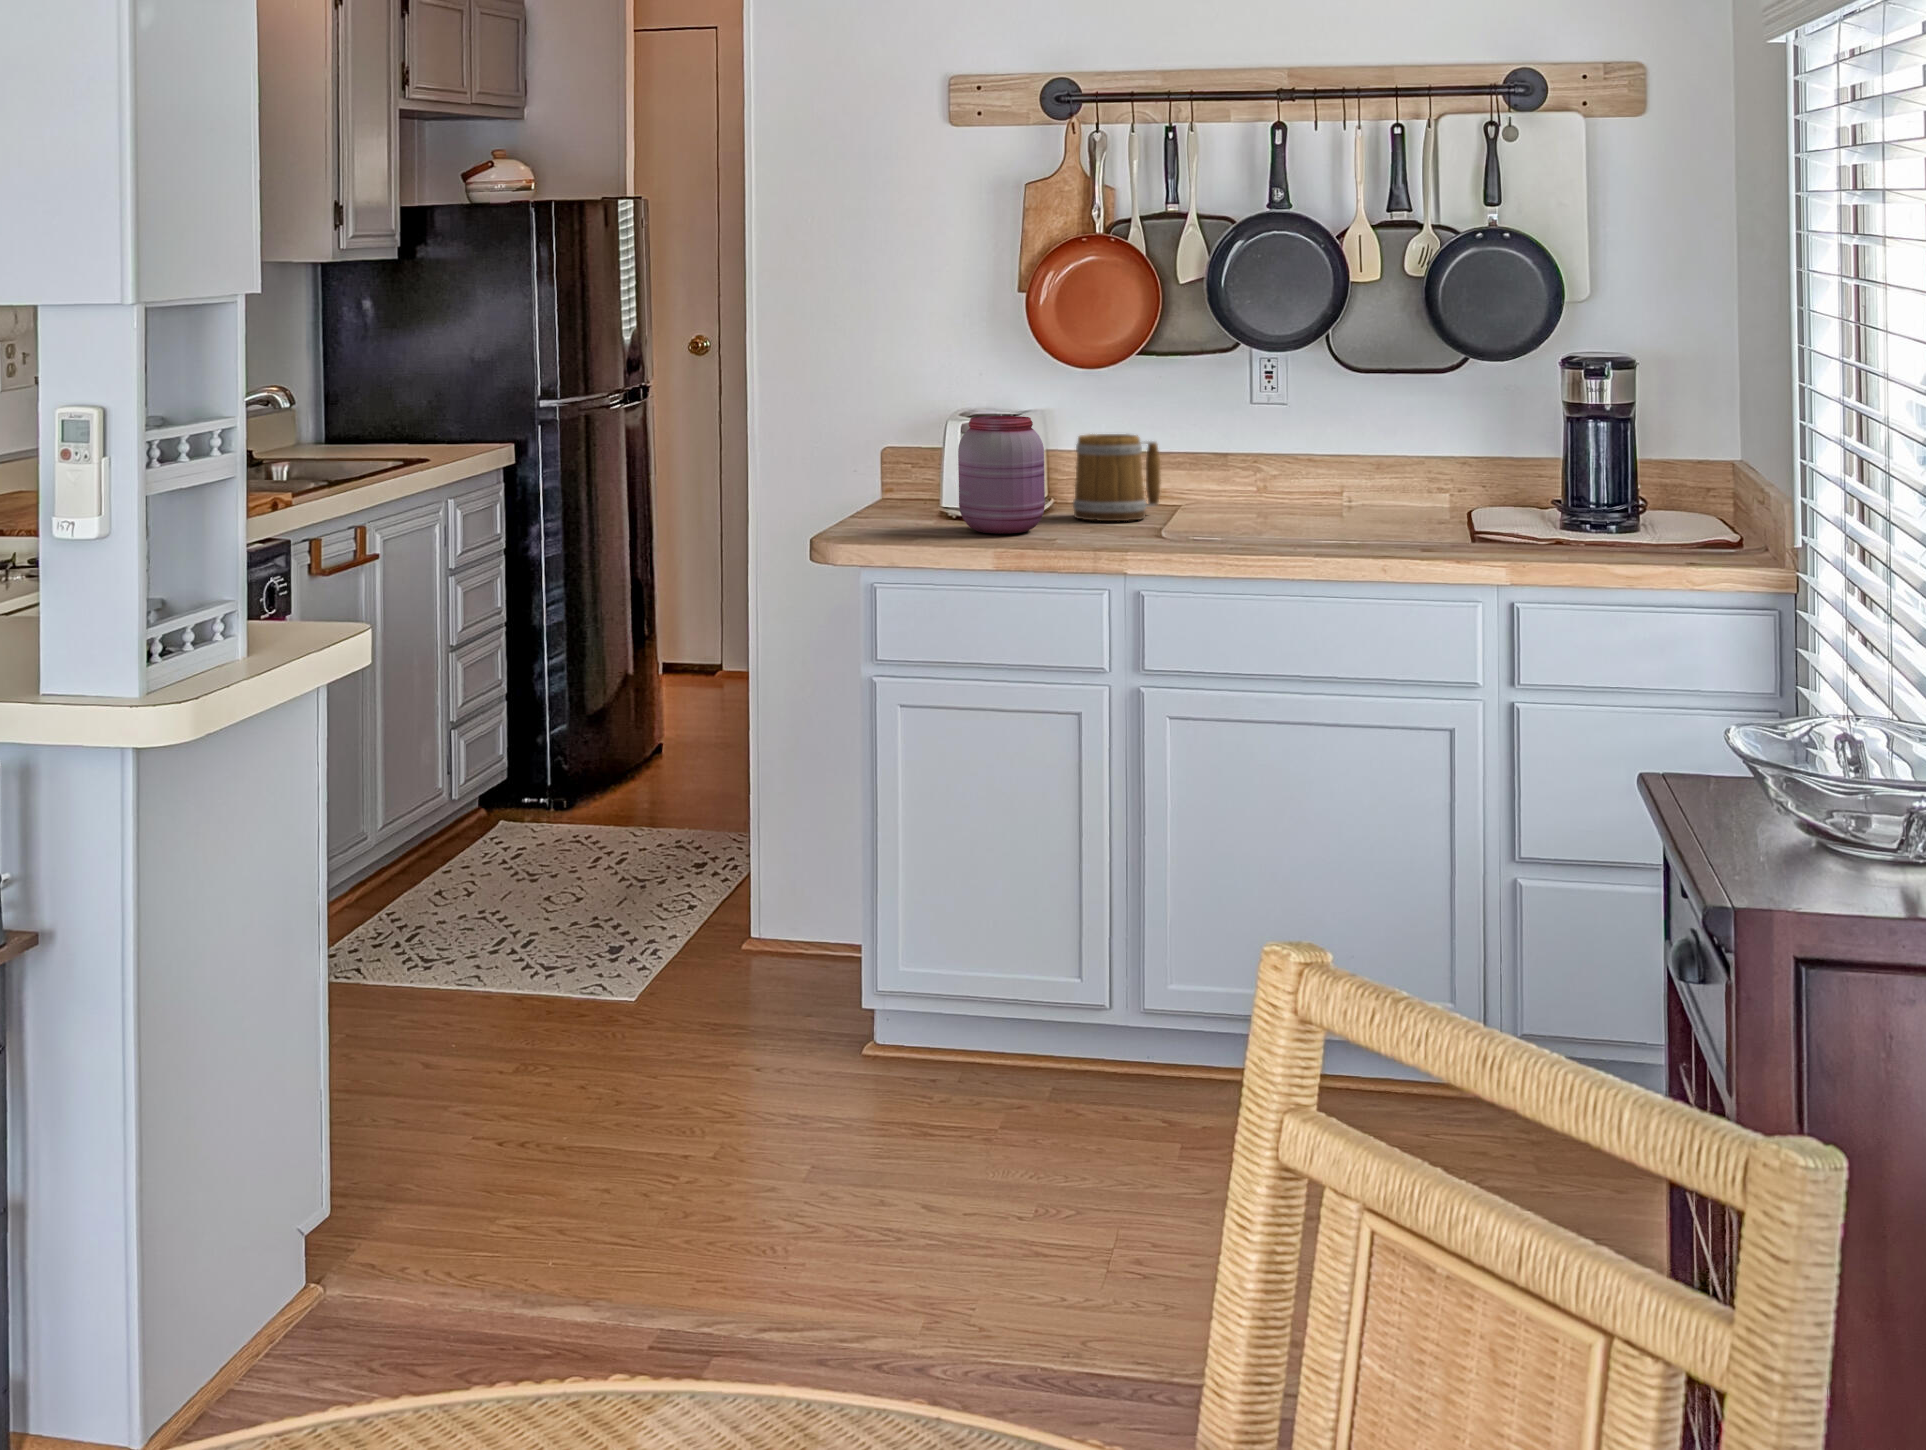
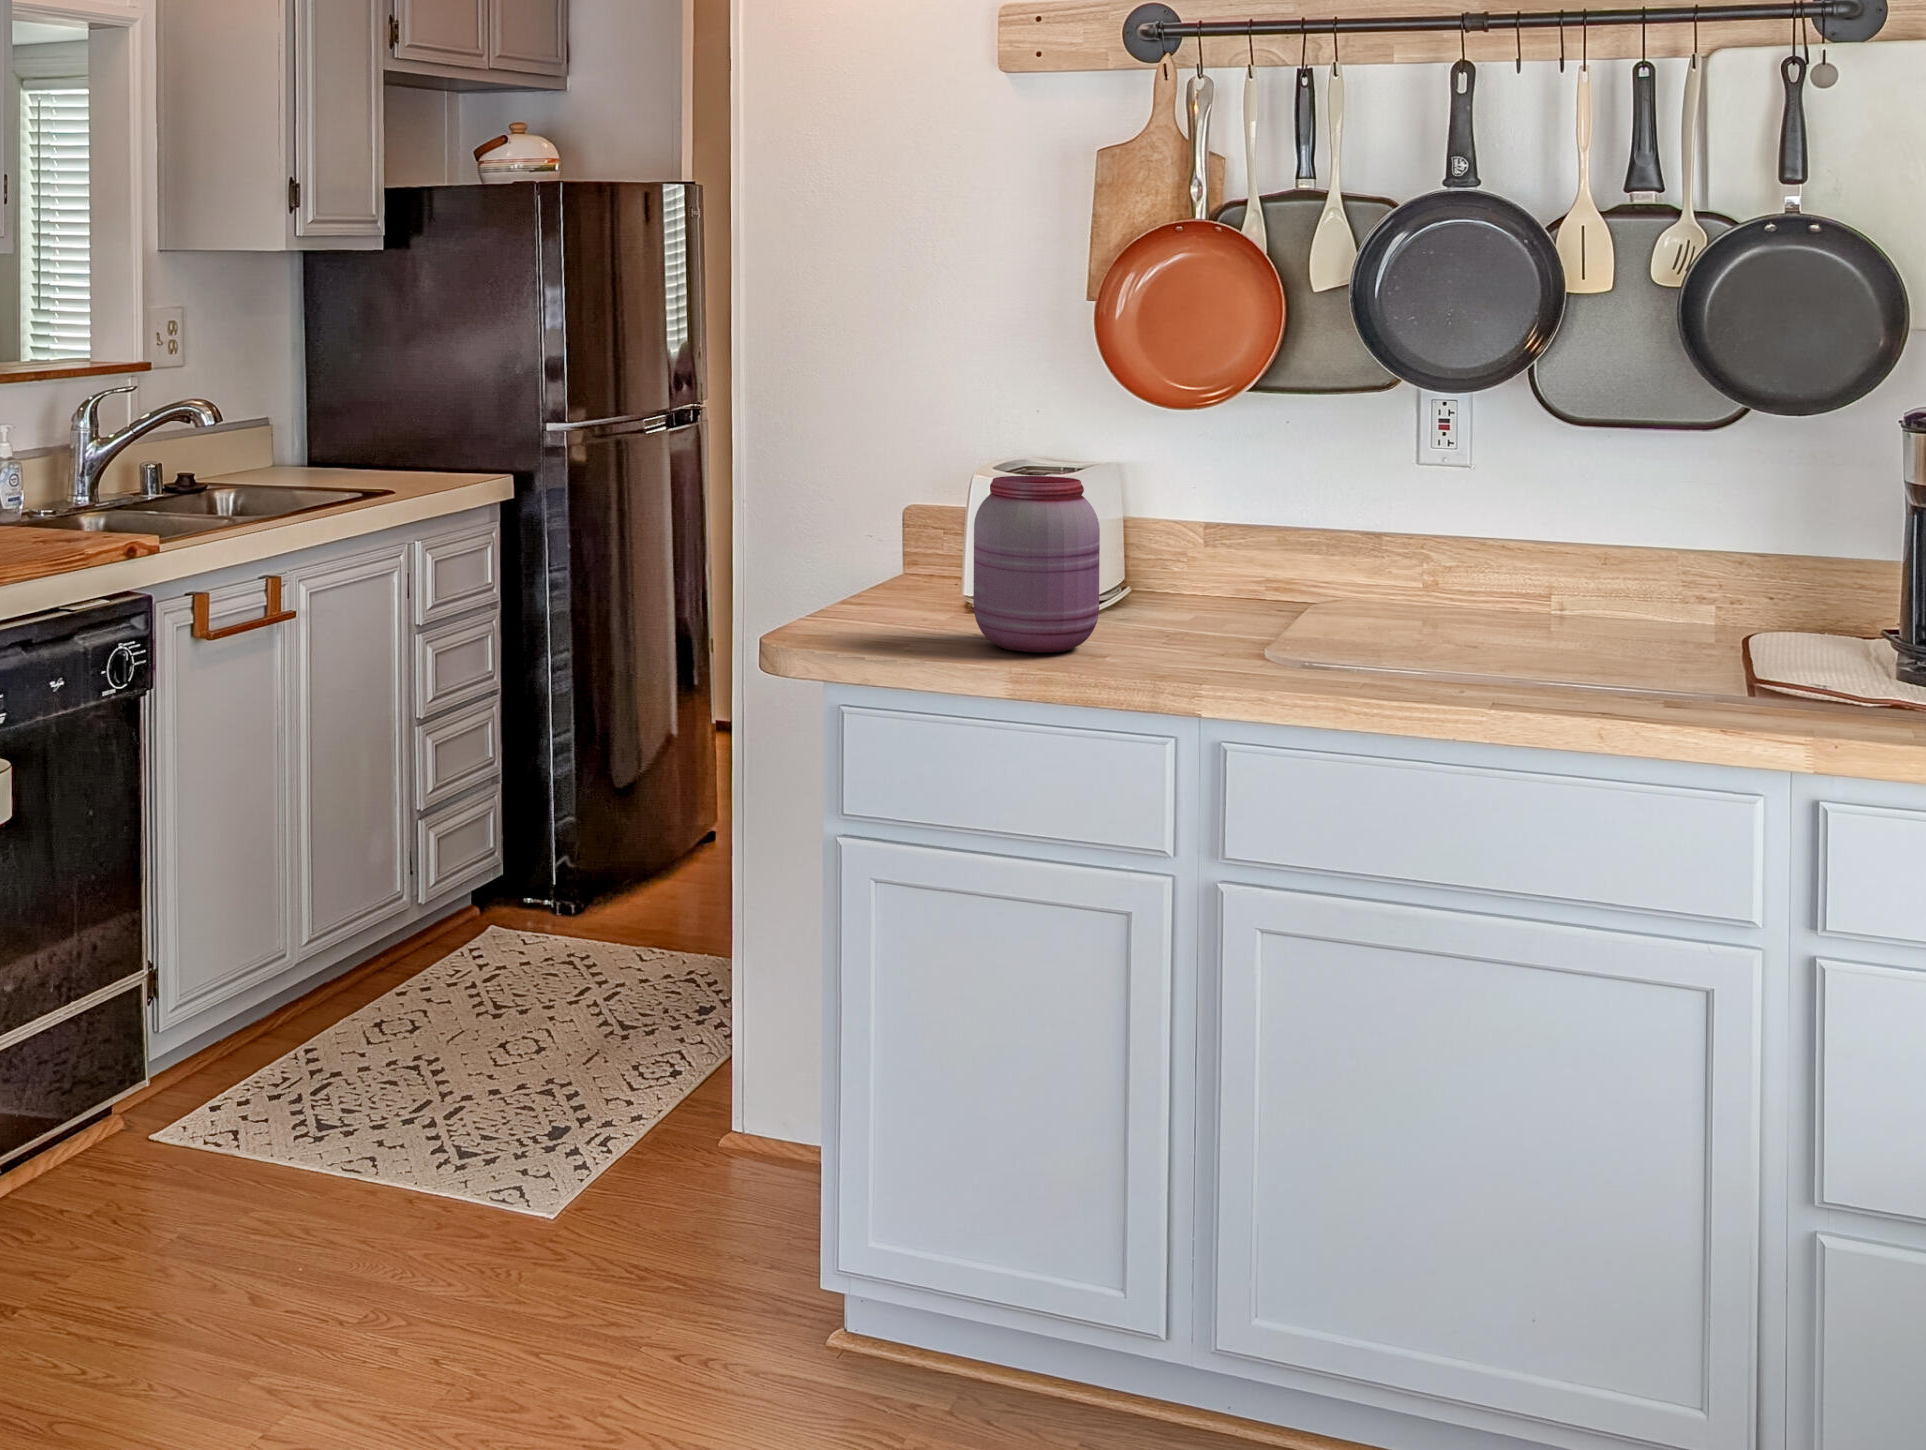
mug: present [1073,434,1161,521] -> none [1150,503,1279,634]

